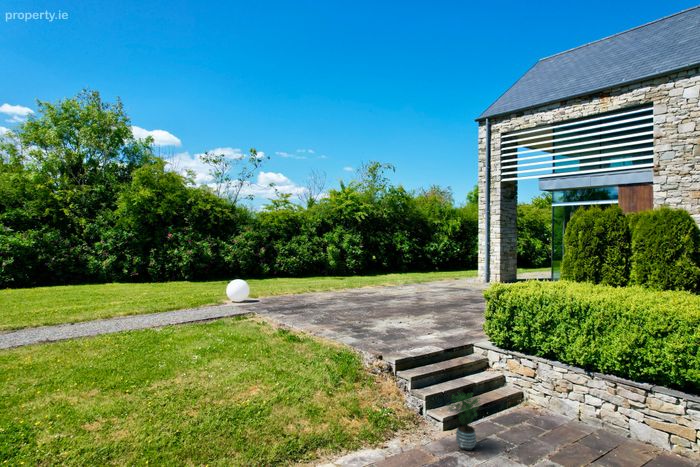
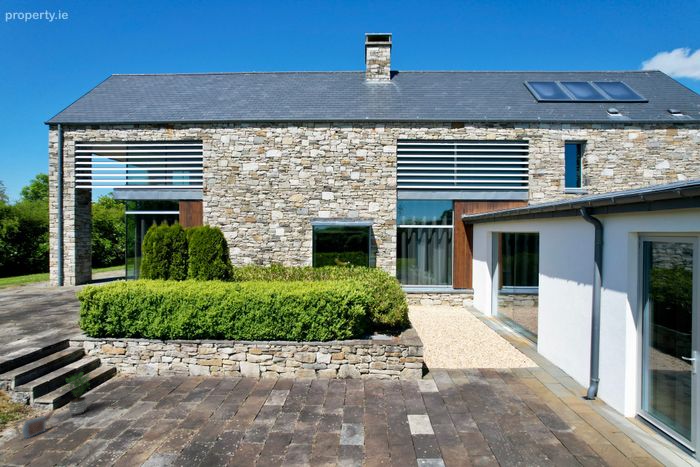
watering can: none [395,432,438,458] -> present [16,410,55,438]

